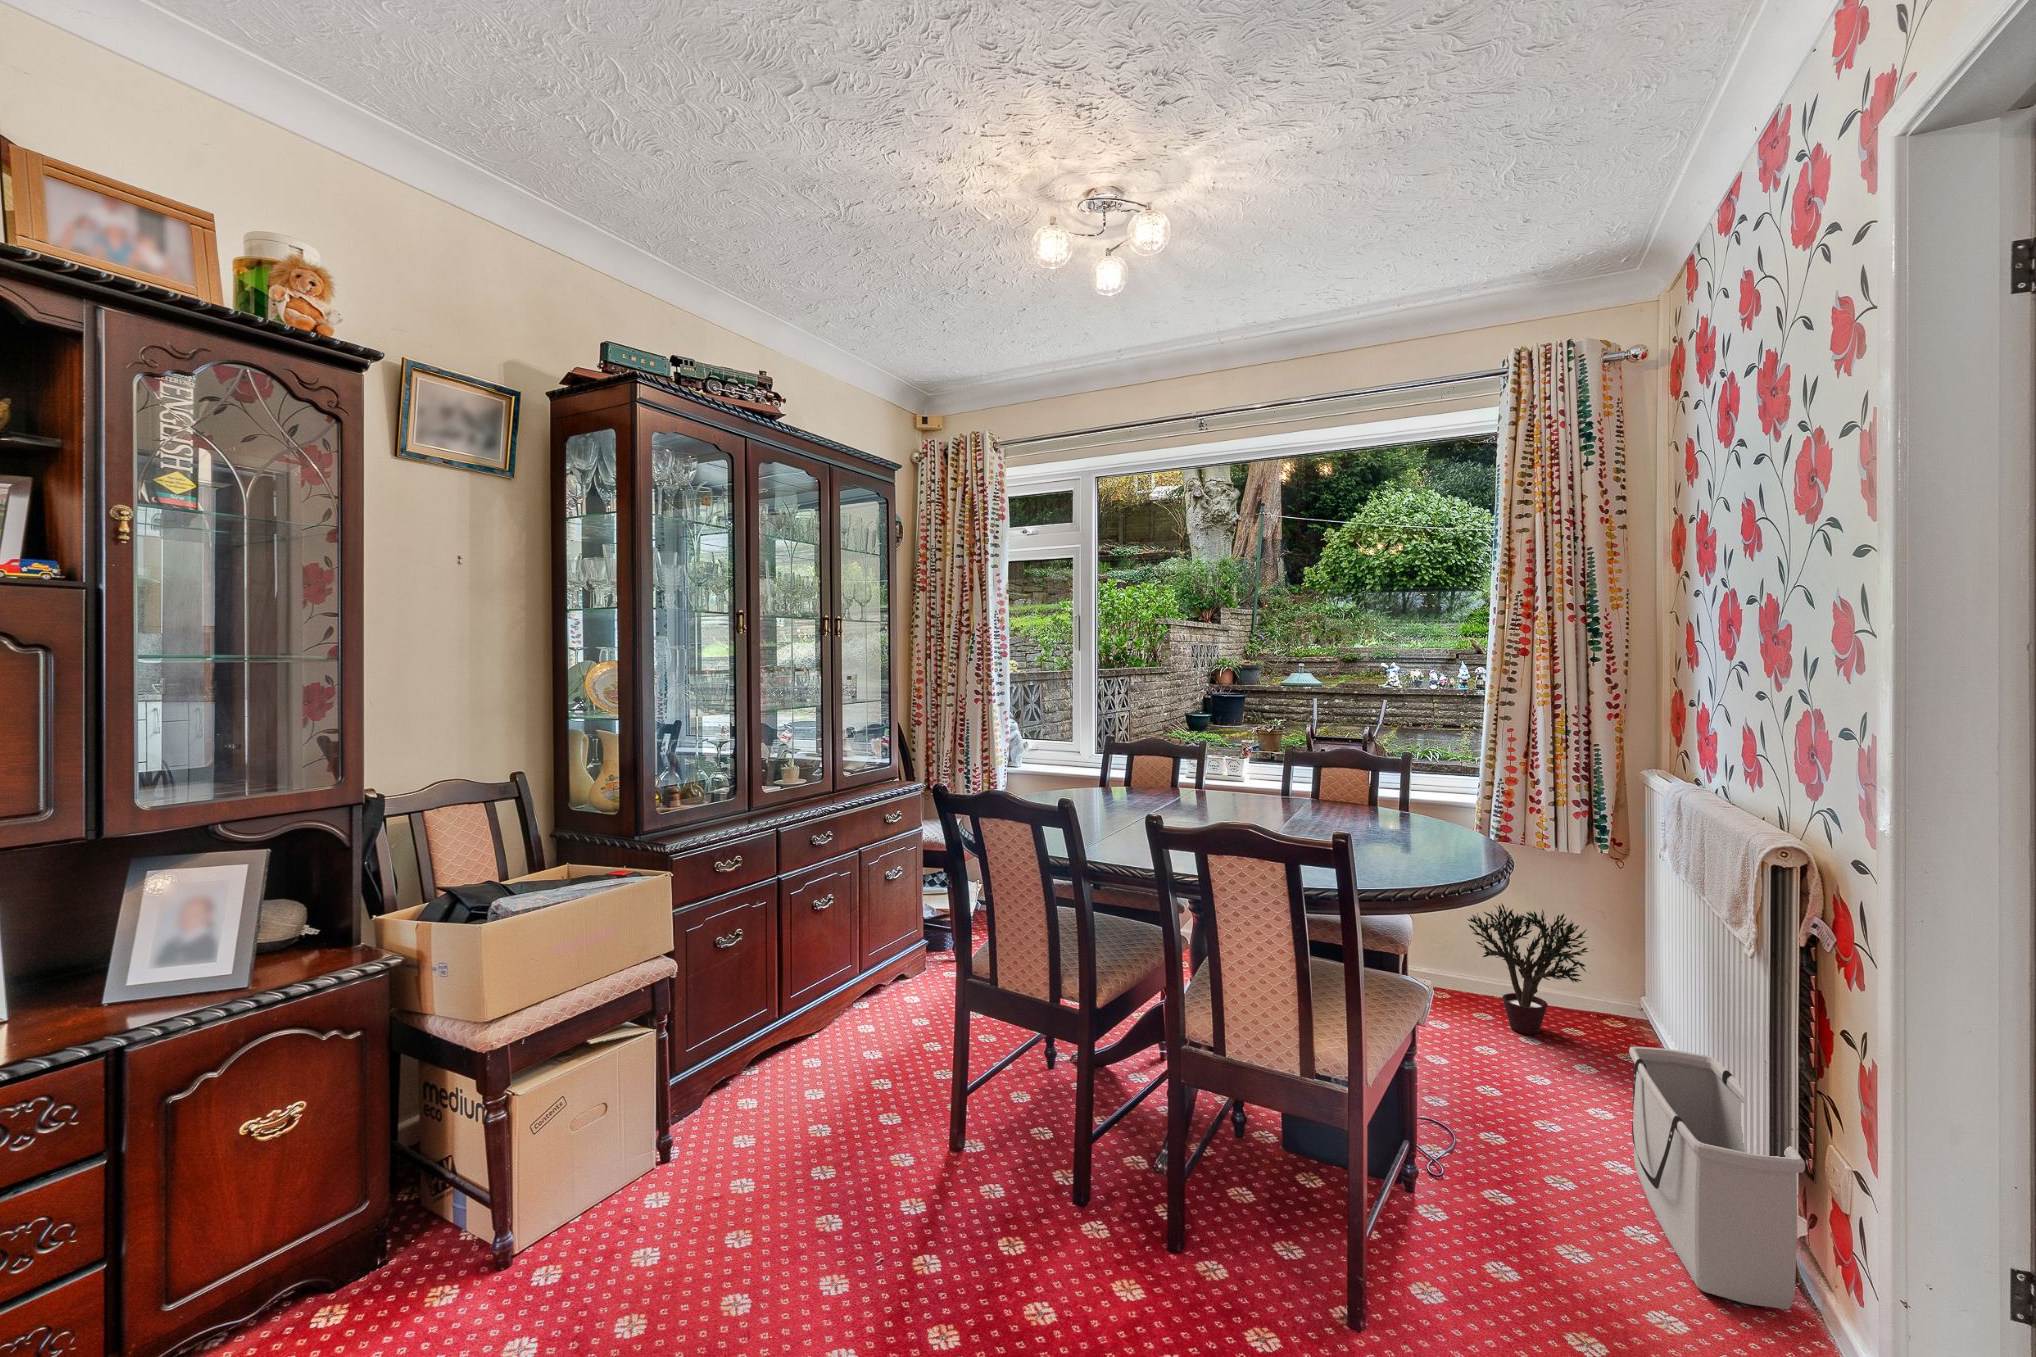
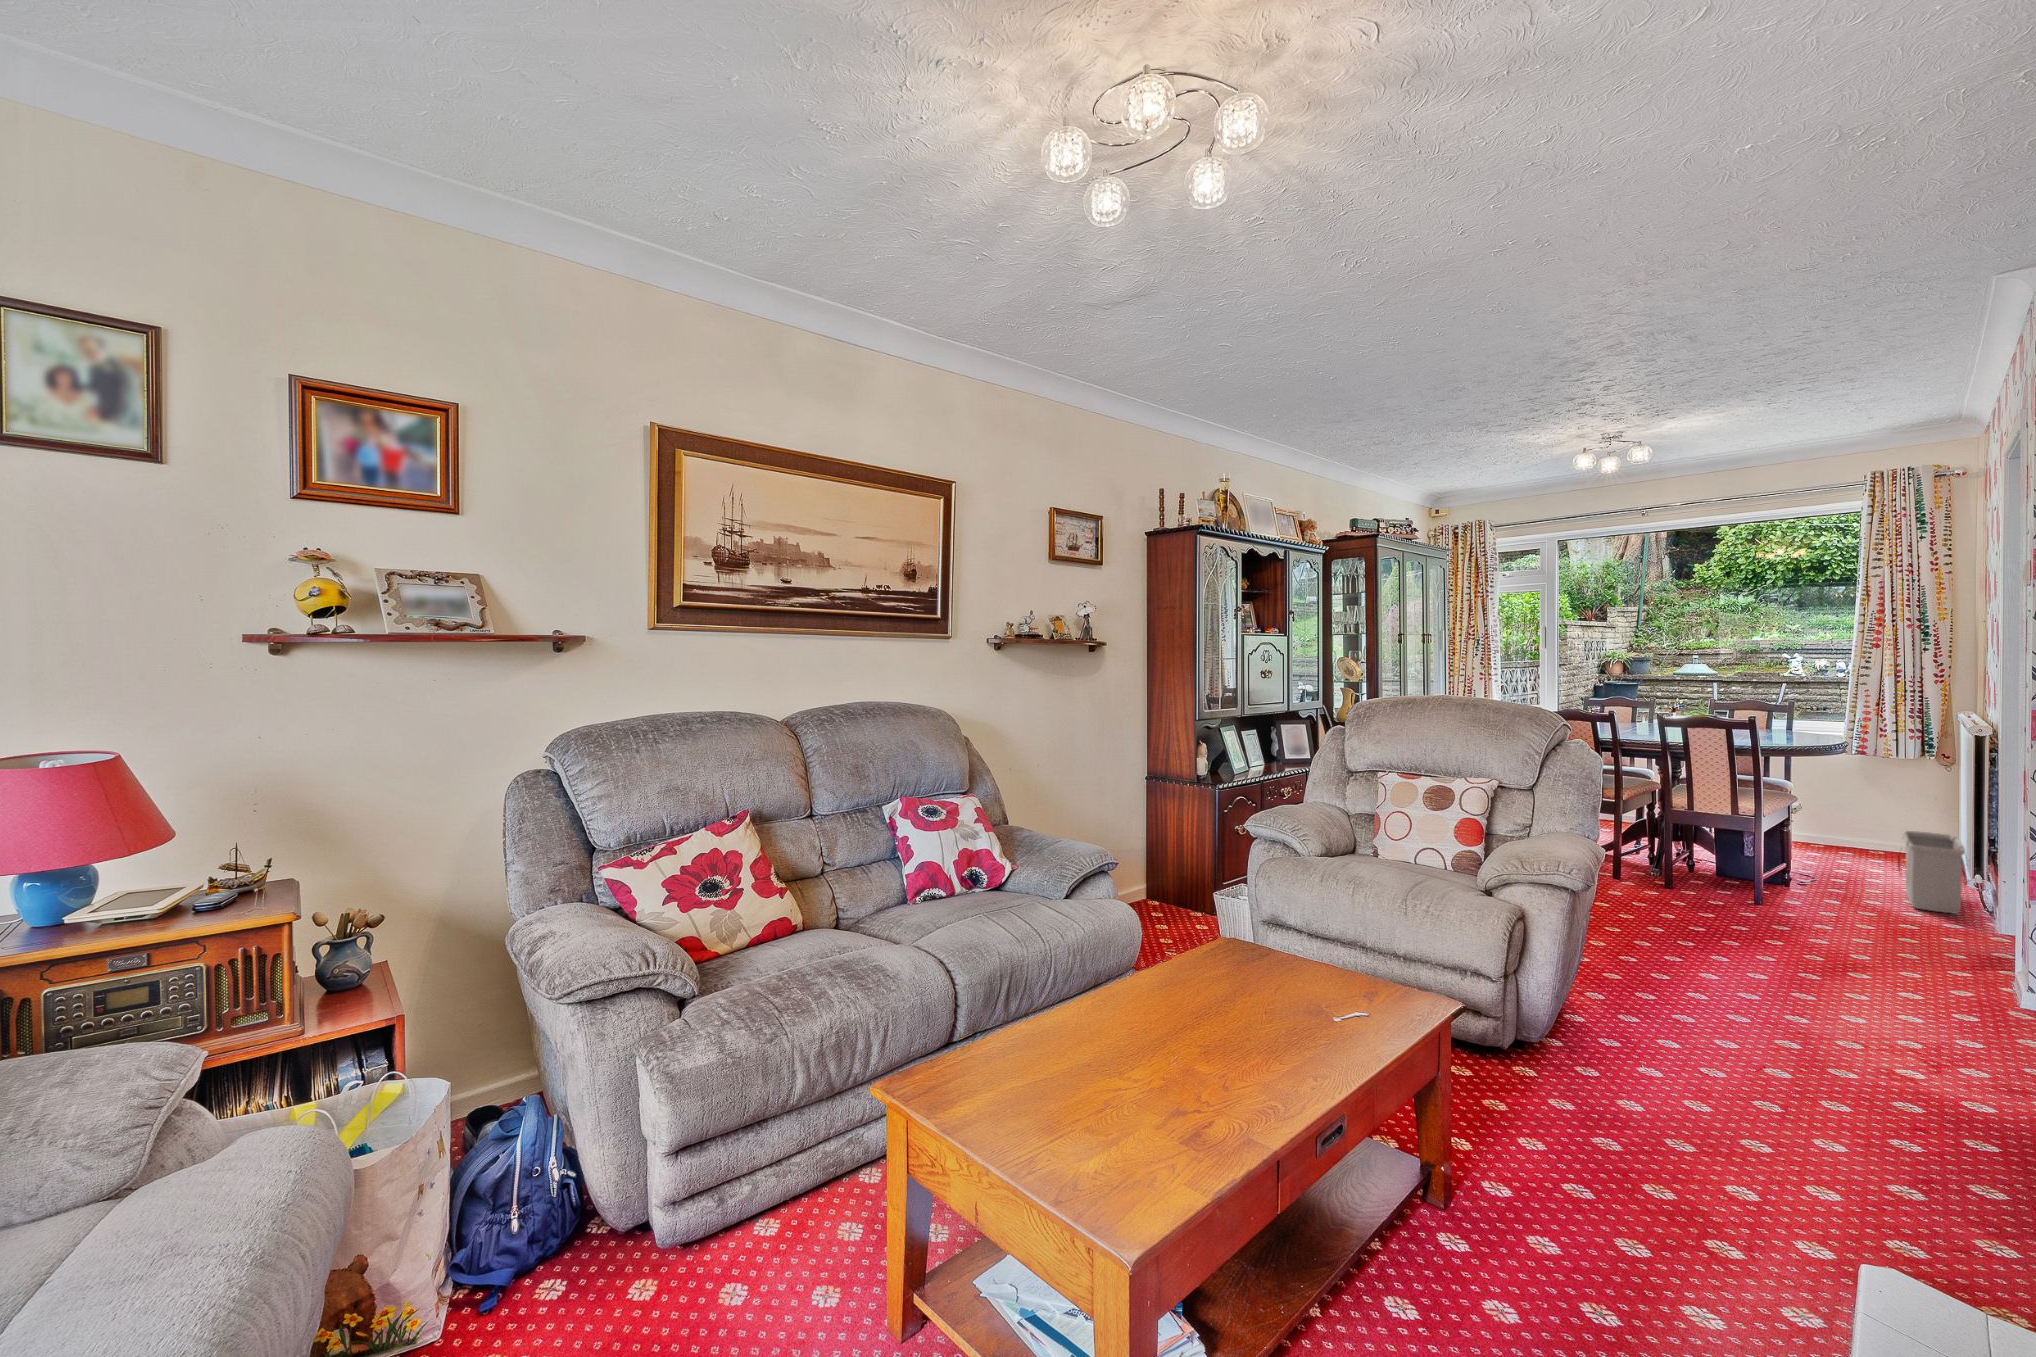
potted plant: present [1467,904,1588,1034] -> none [1832,788,1917,860]

